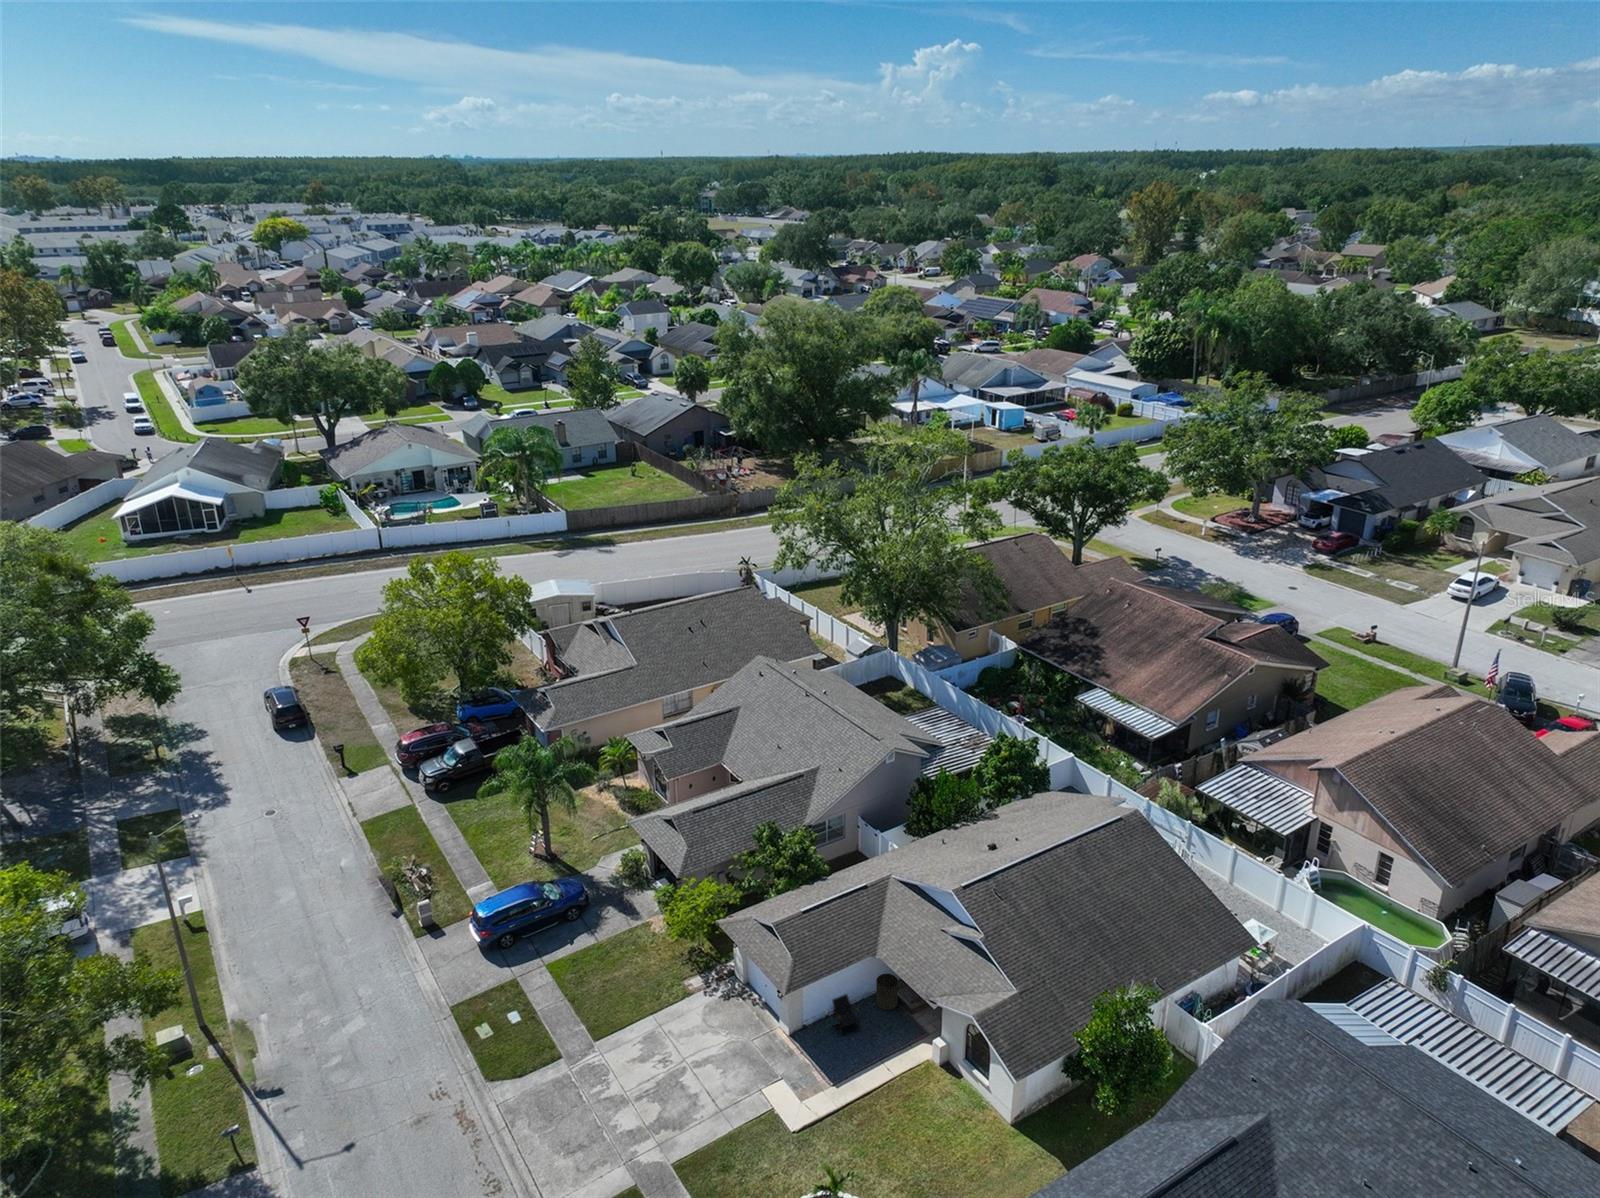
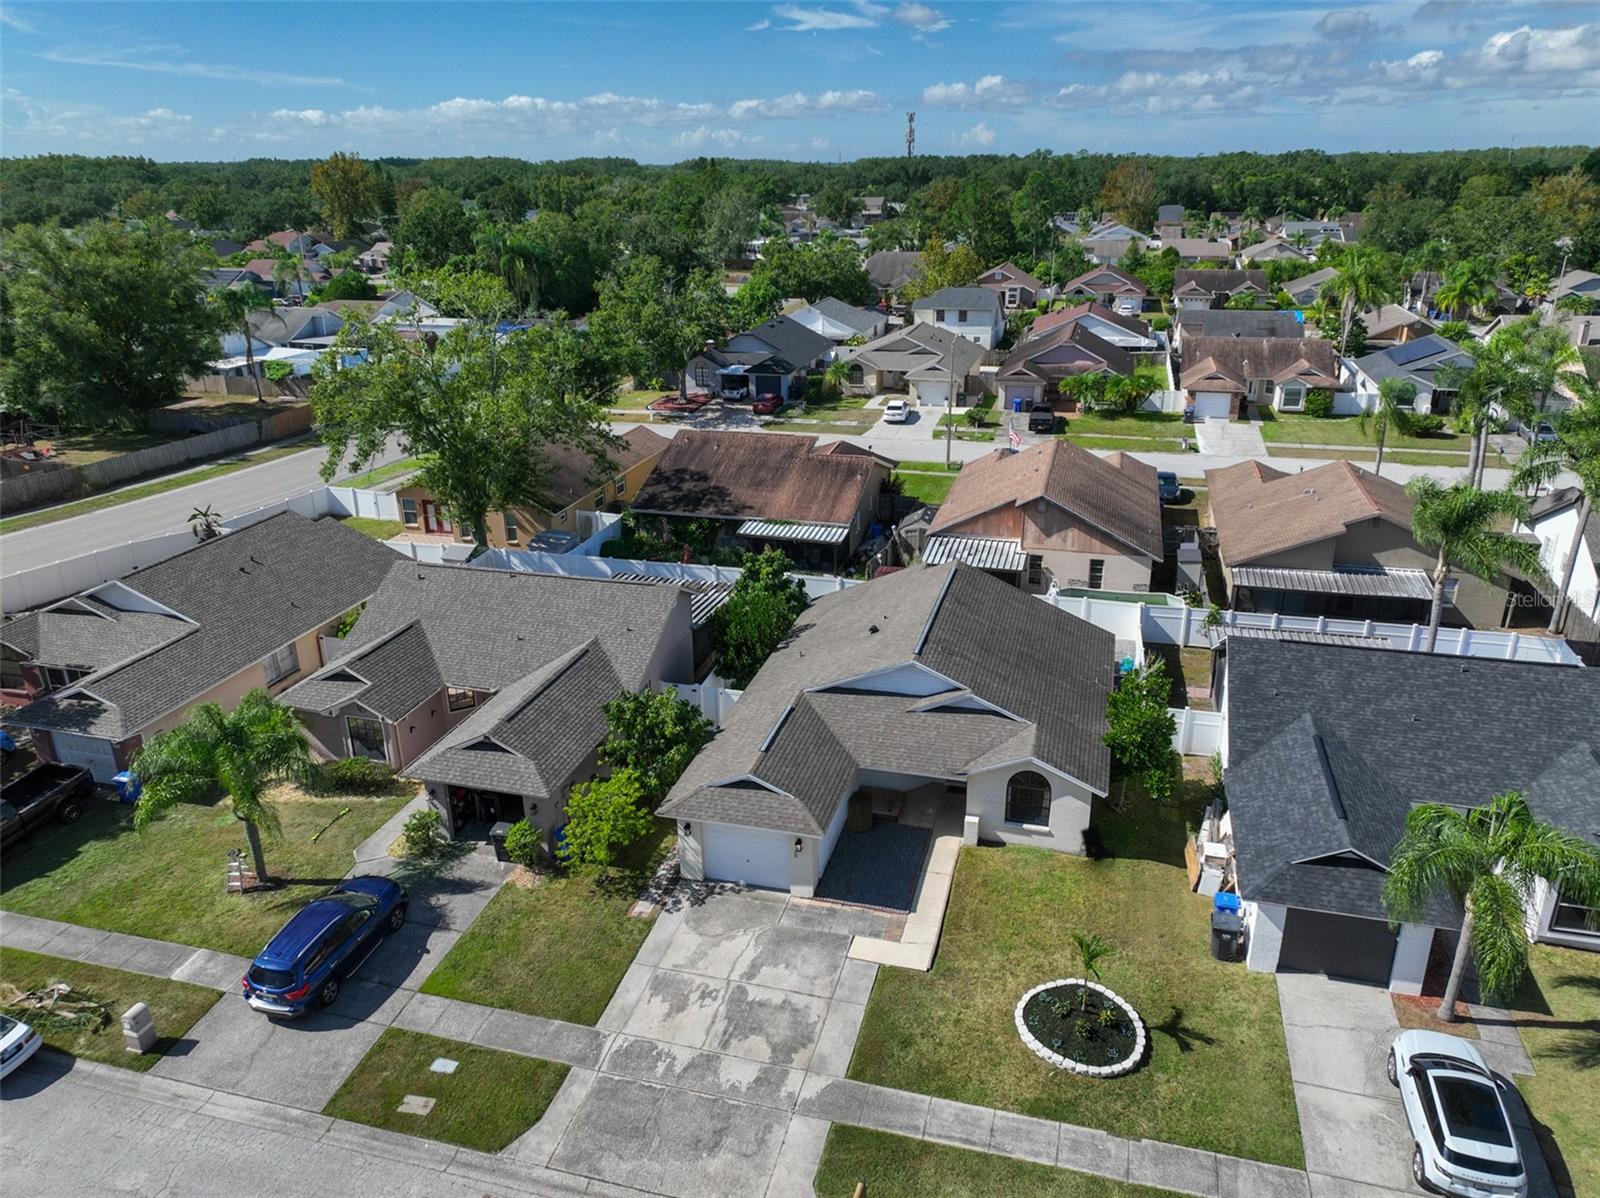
lounge chair: present [832,994,860,1029] -> present [1080,825,1116,865]

